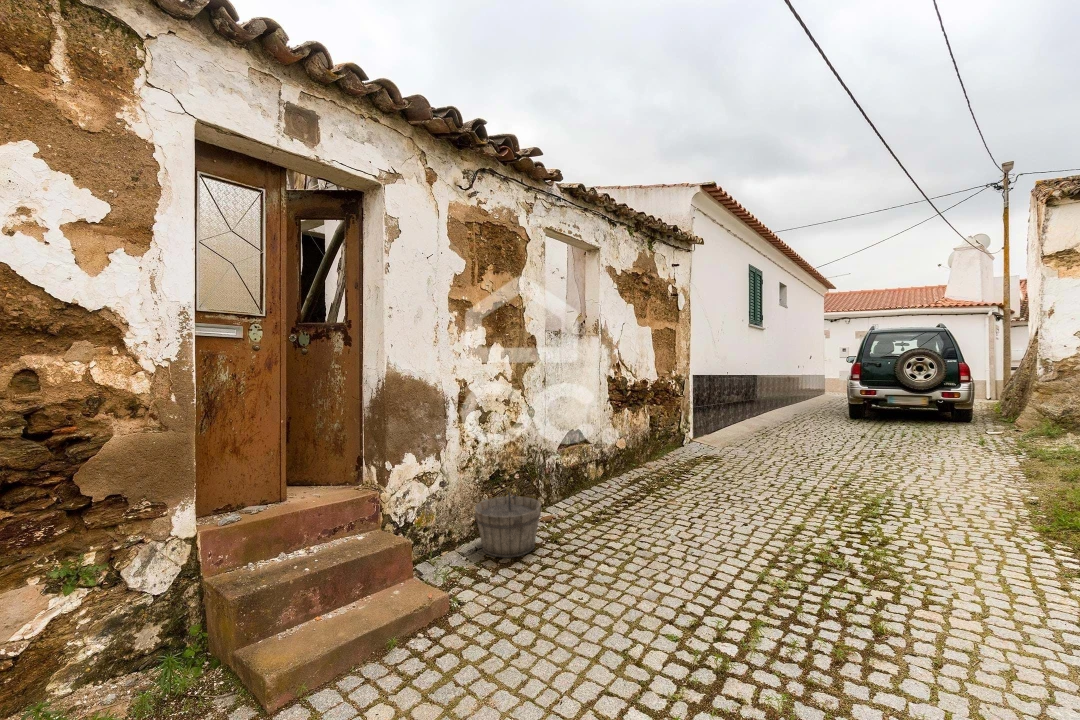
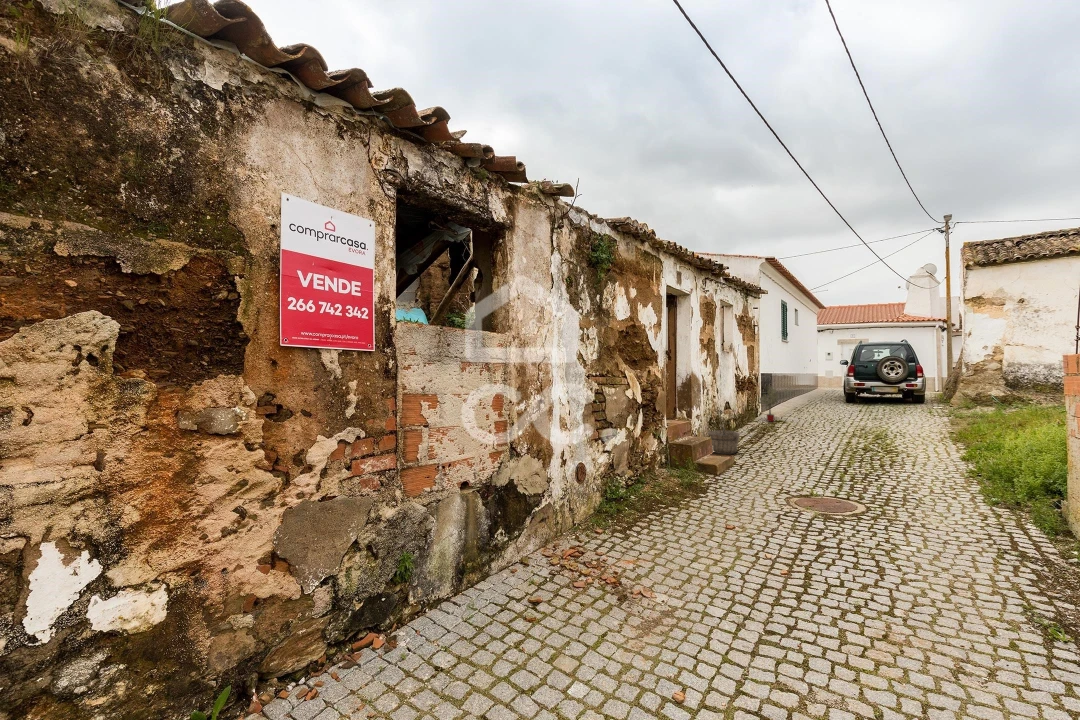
potted tree: none [677,395,713,457] -> present [759,387,778,422]

